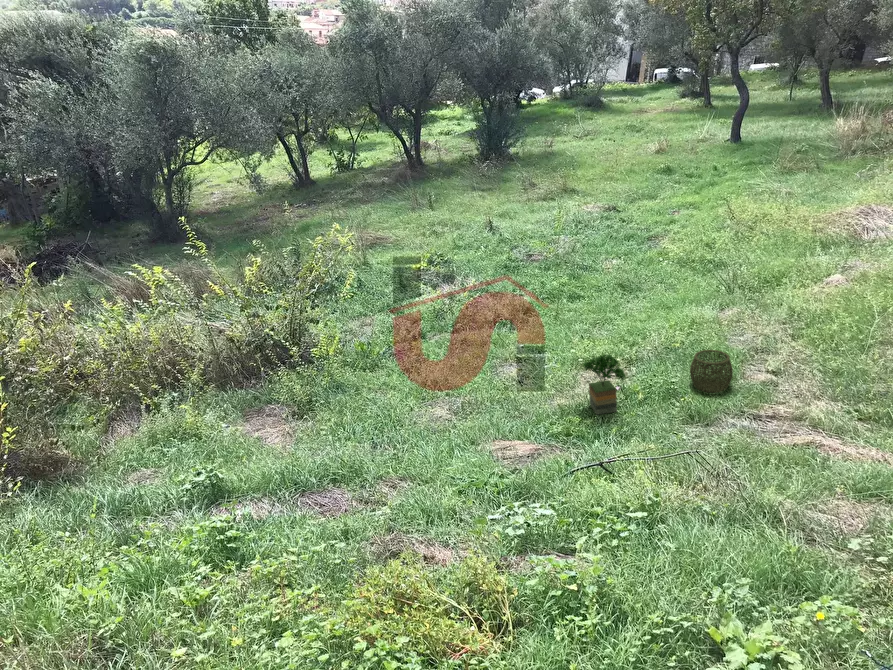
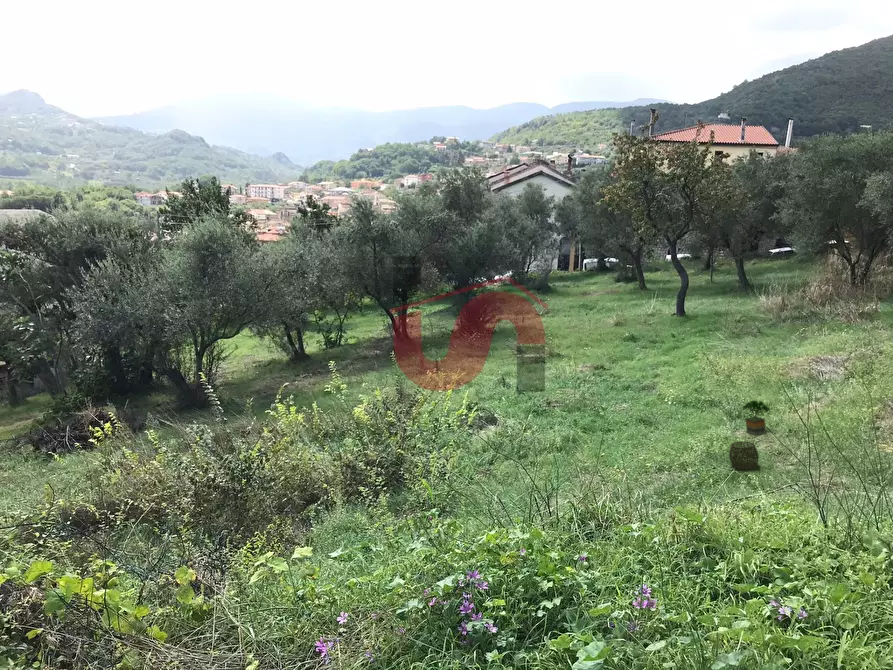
potted tree: present [583,355,625,415] -> present [742,400,769,435]

